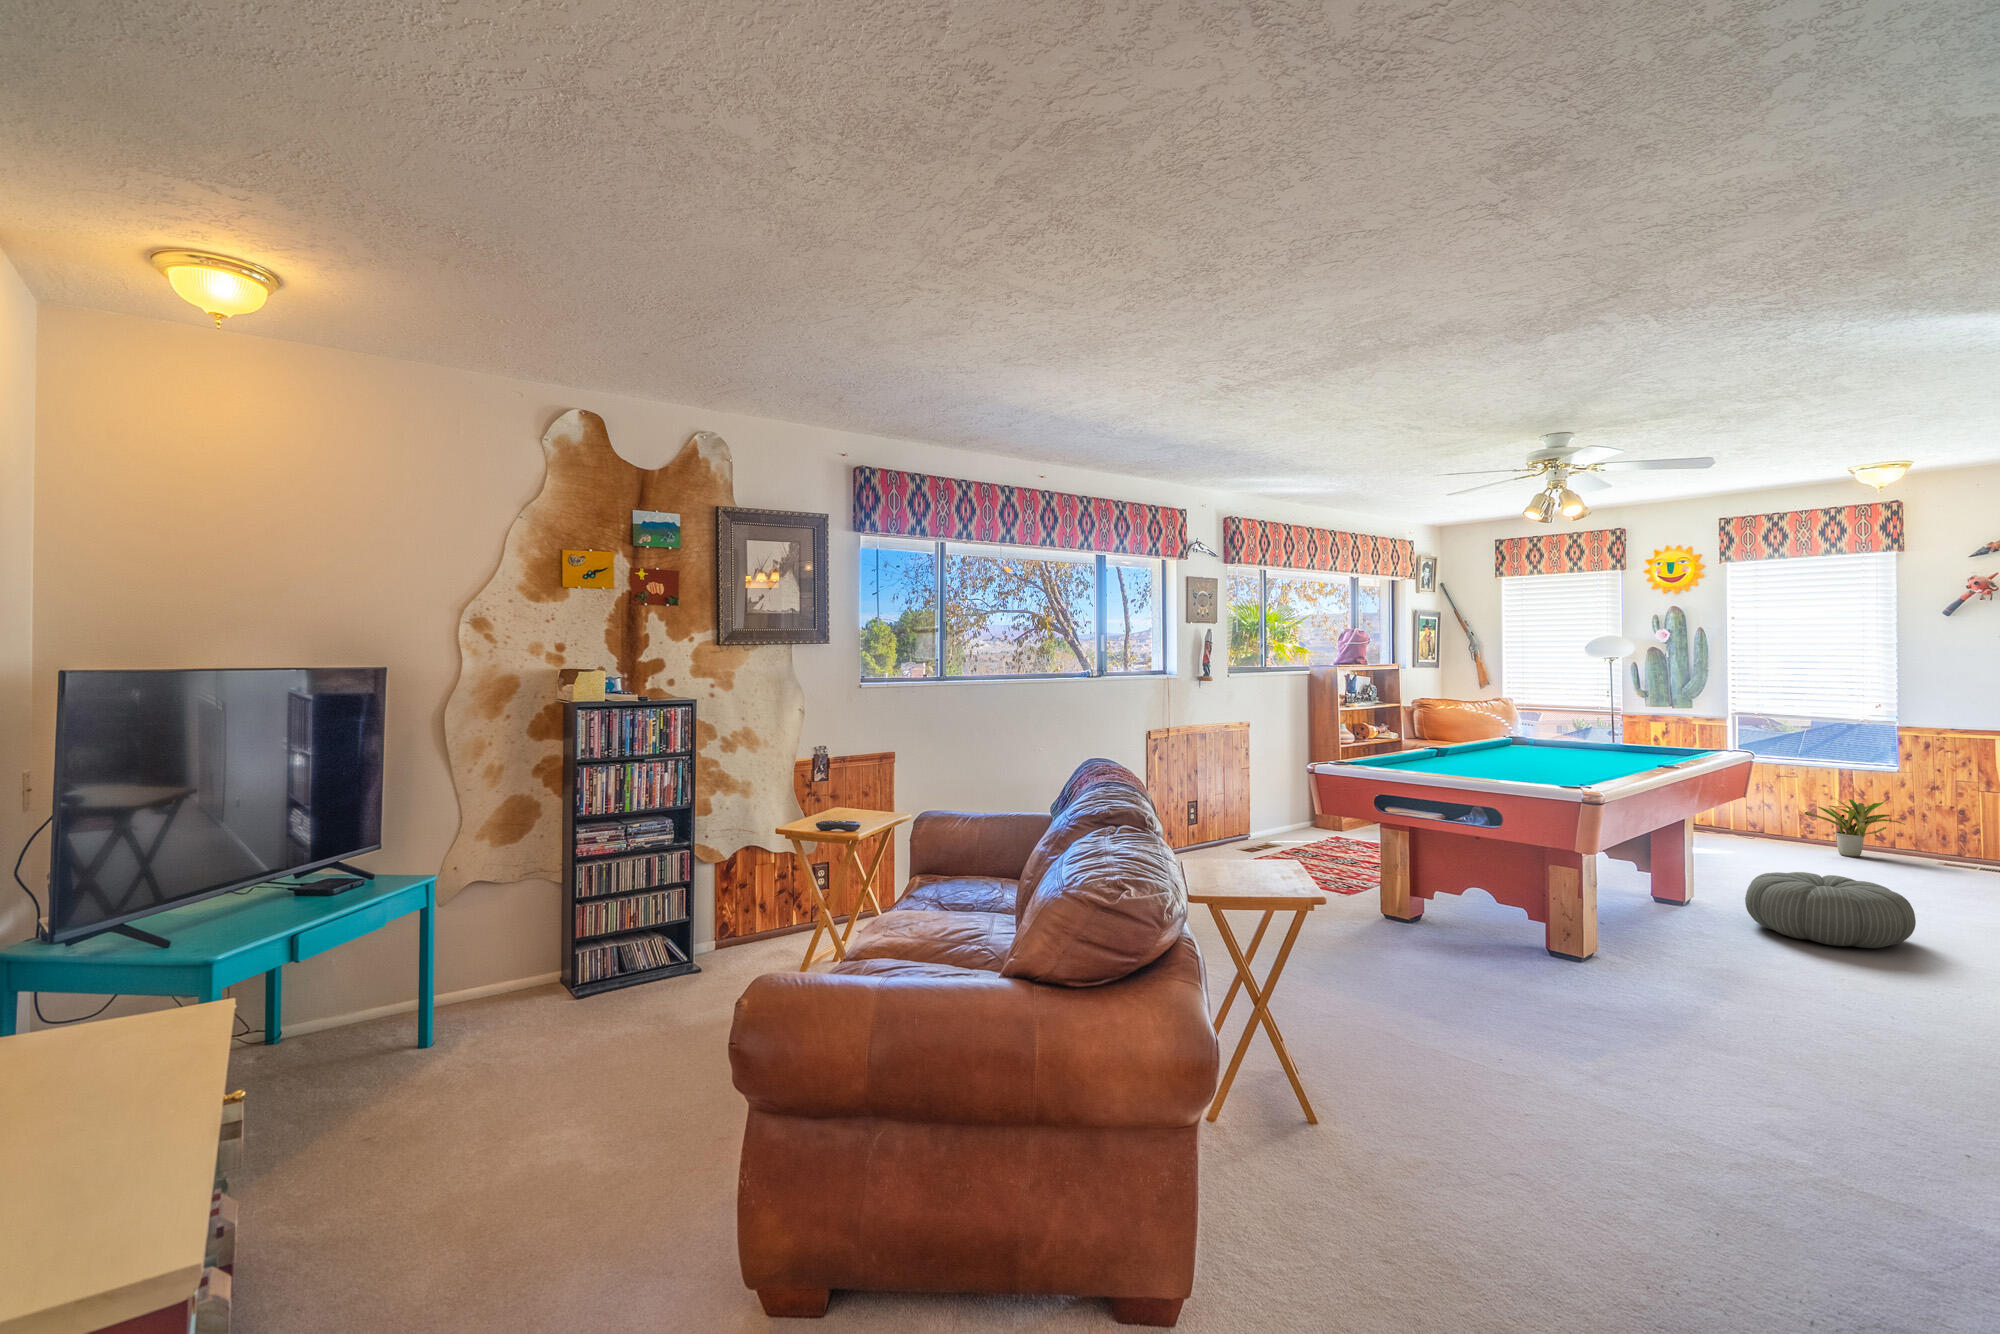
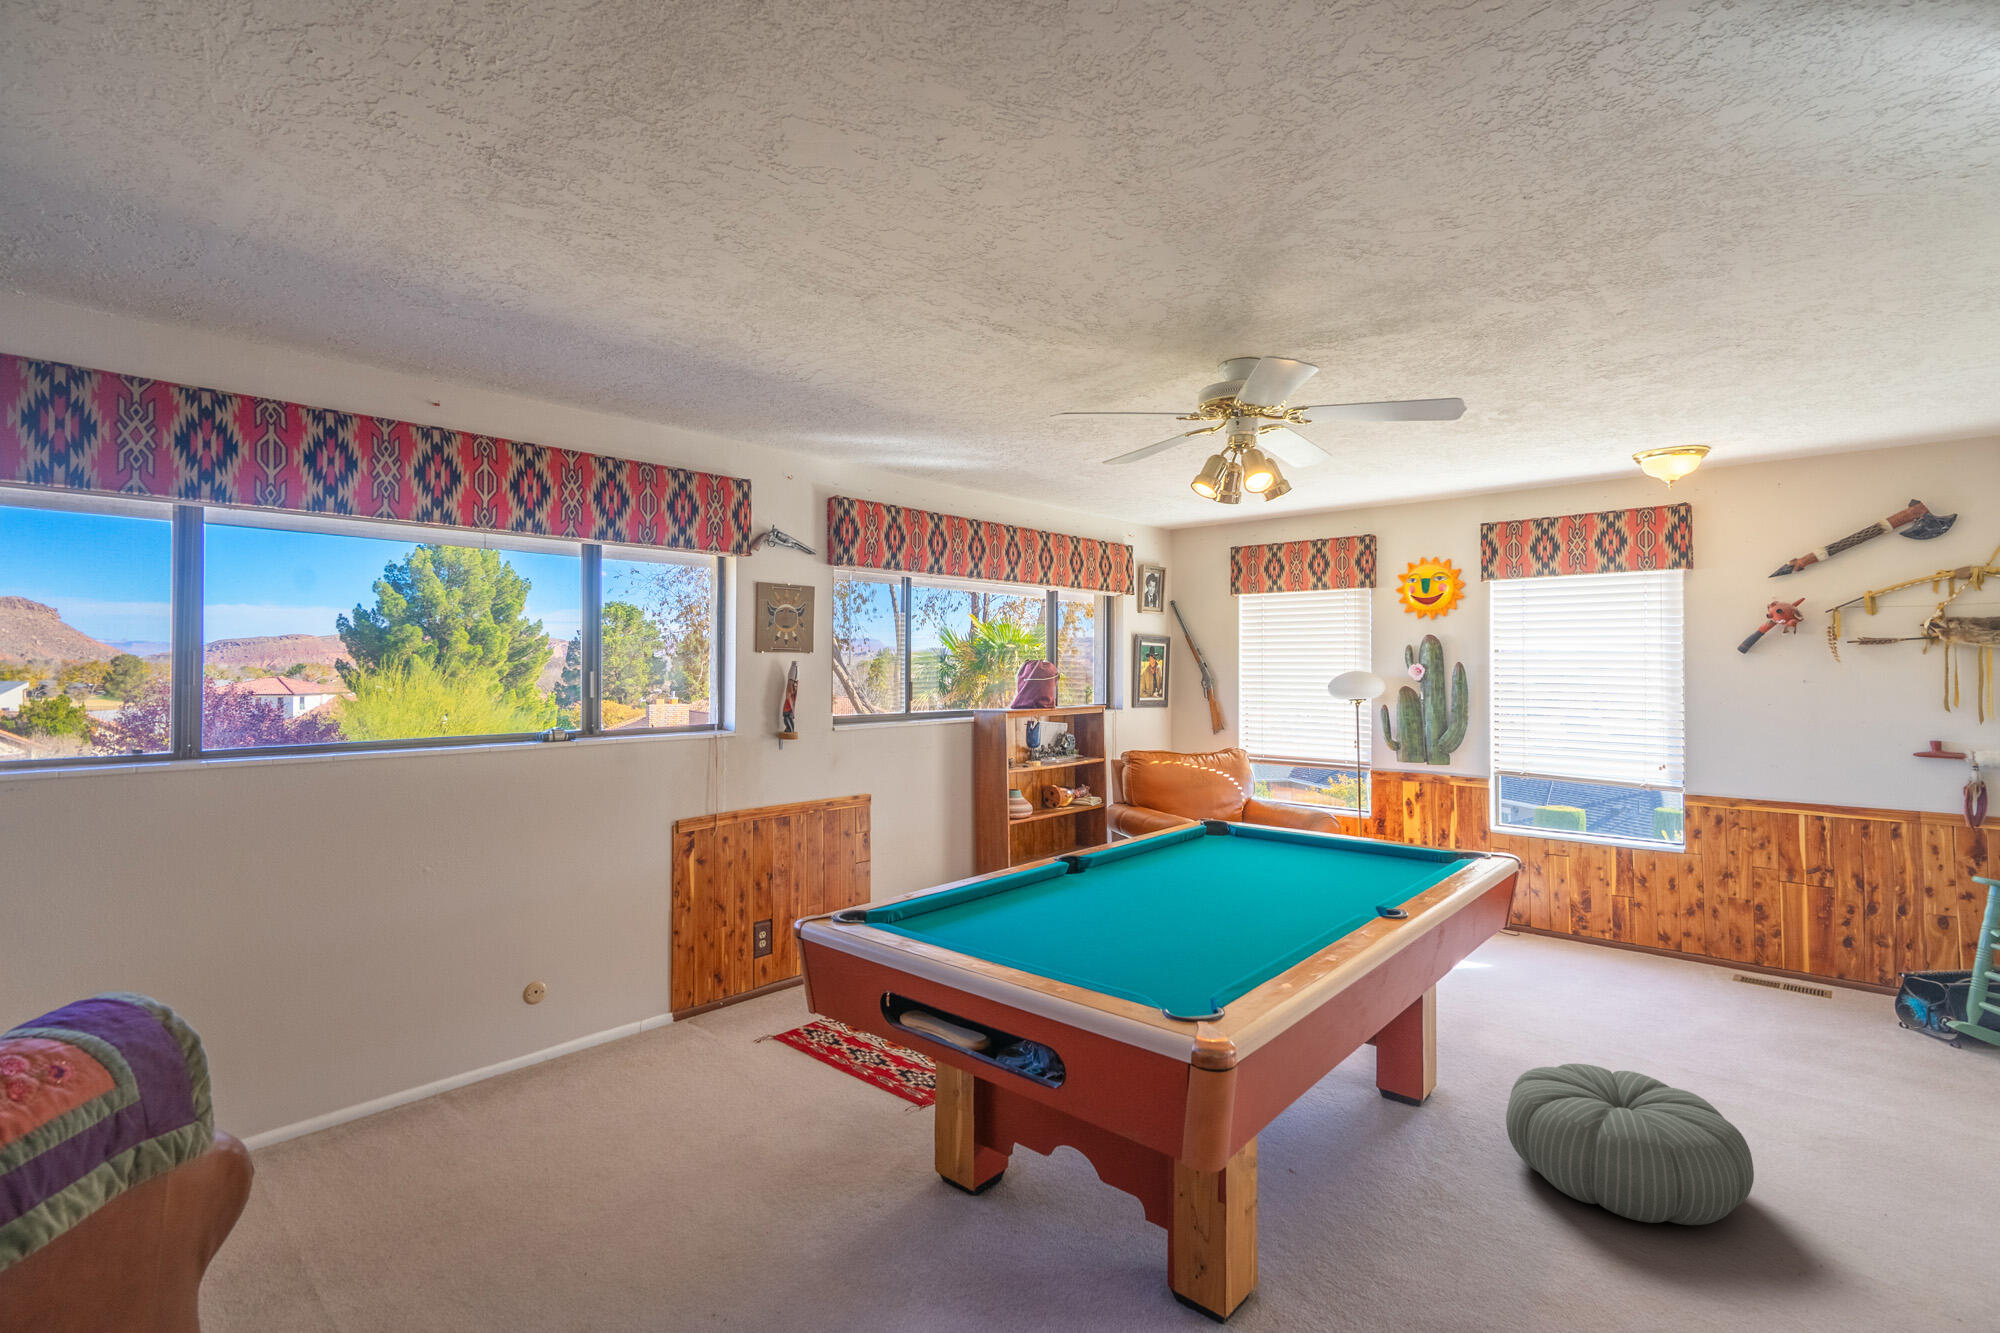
potted plant: present [1805,799,1905,857] -> none [1579,892,1697,969]

